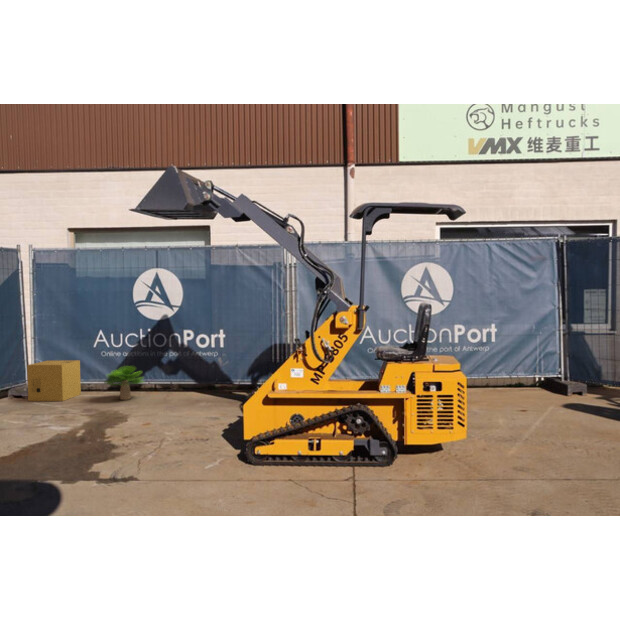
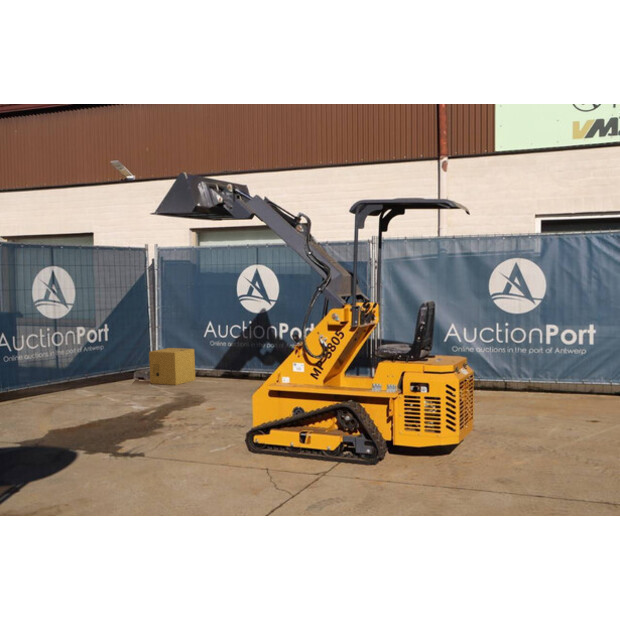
potted plant: present [106,367,143,400] -> none [207,355,245,387]

